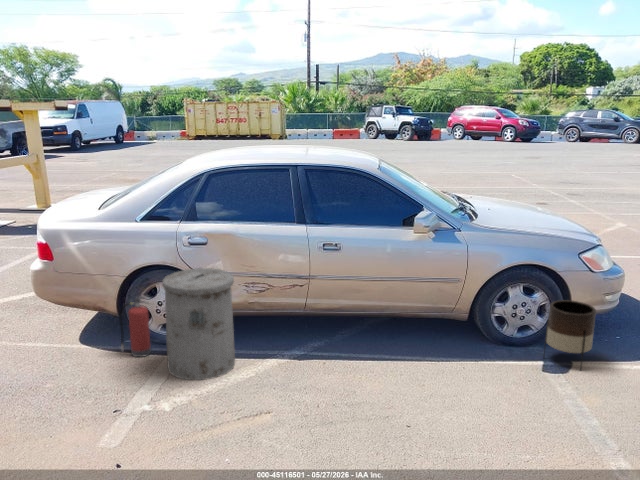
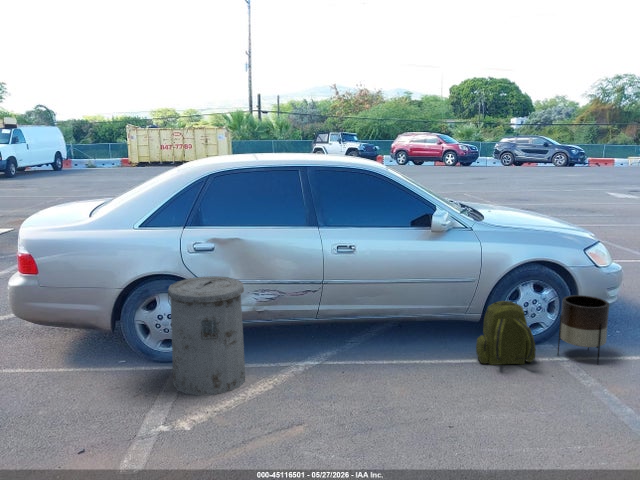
fire extinguisher: present [120,296,151,357] -> none [116,308,151,376]
backpack: none [460,303,518,366] -> present [476,301,536,365]

